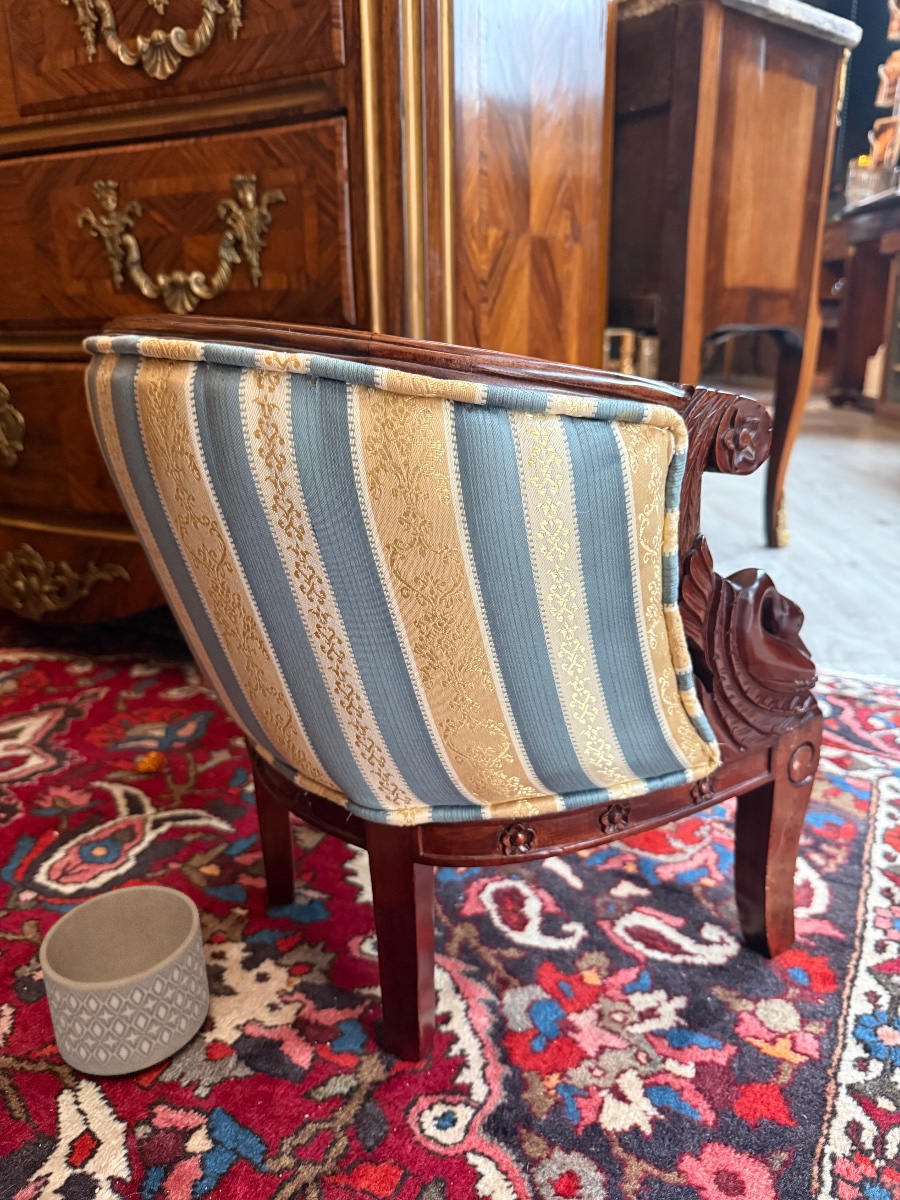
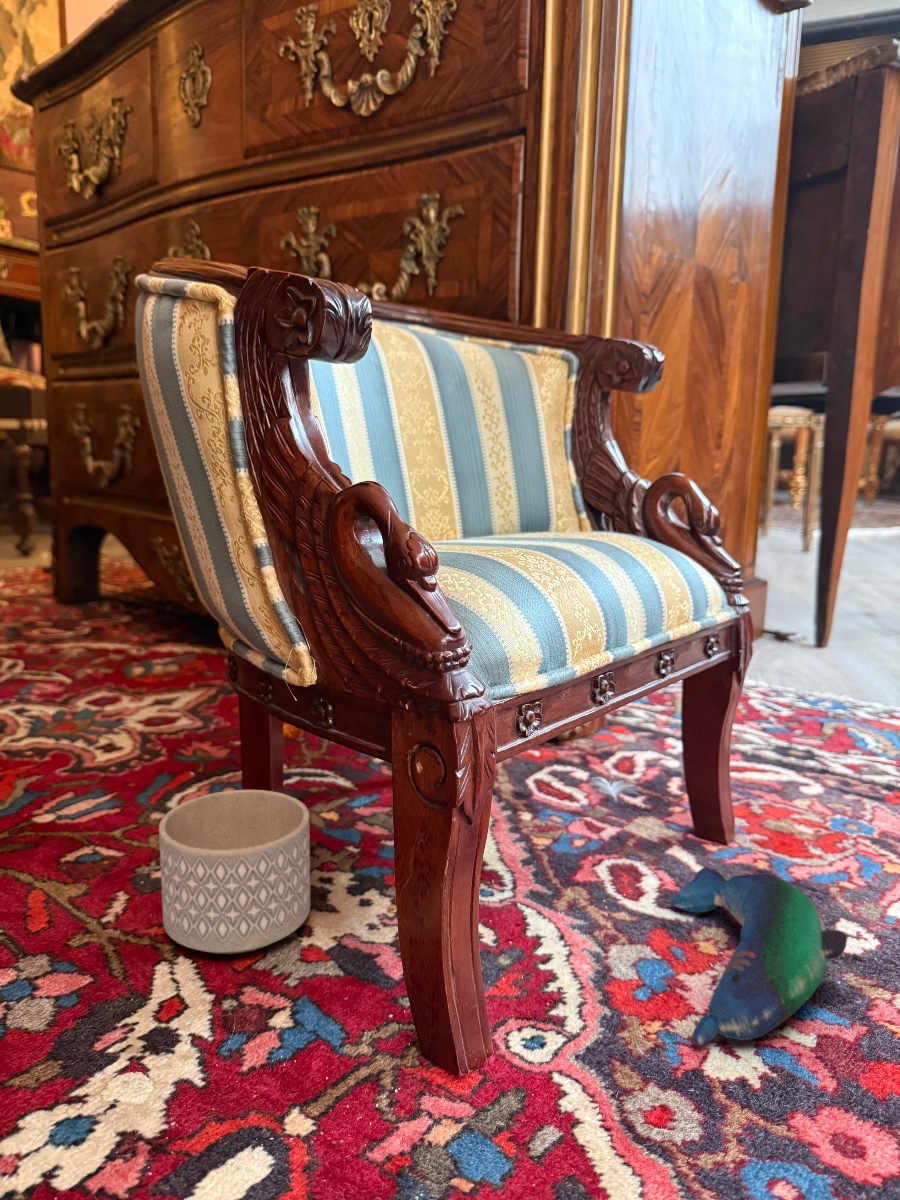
plush toy: none [554,891,715,1097] -> present [671,868,847,1045]

